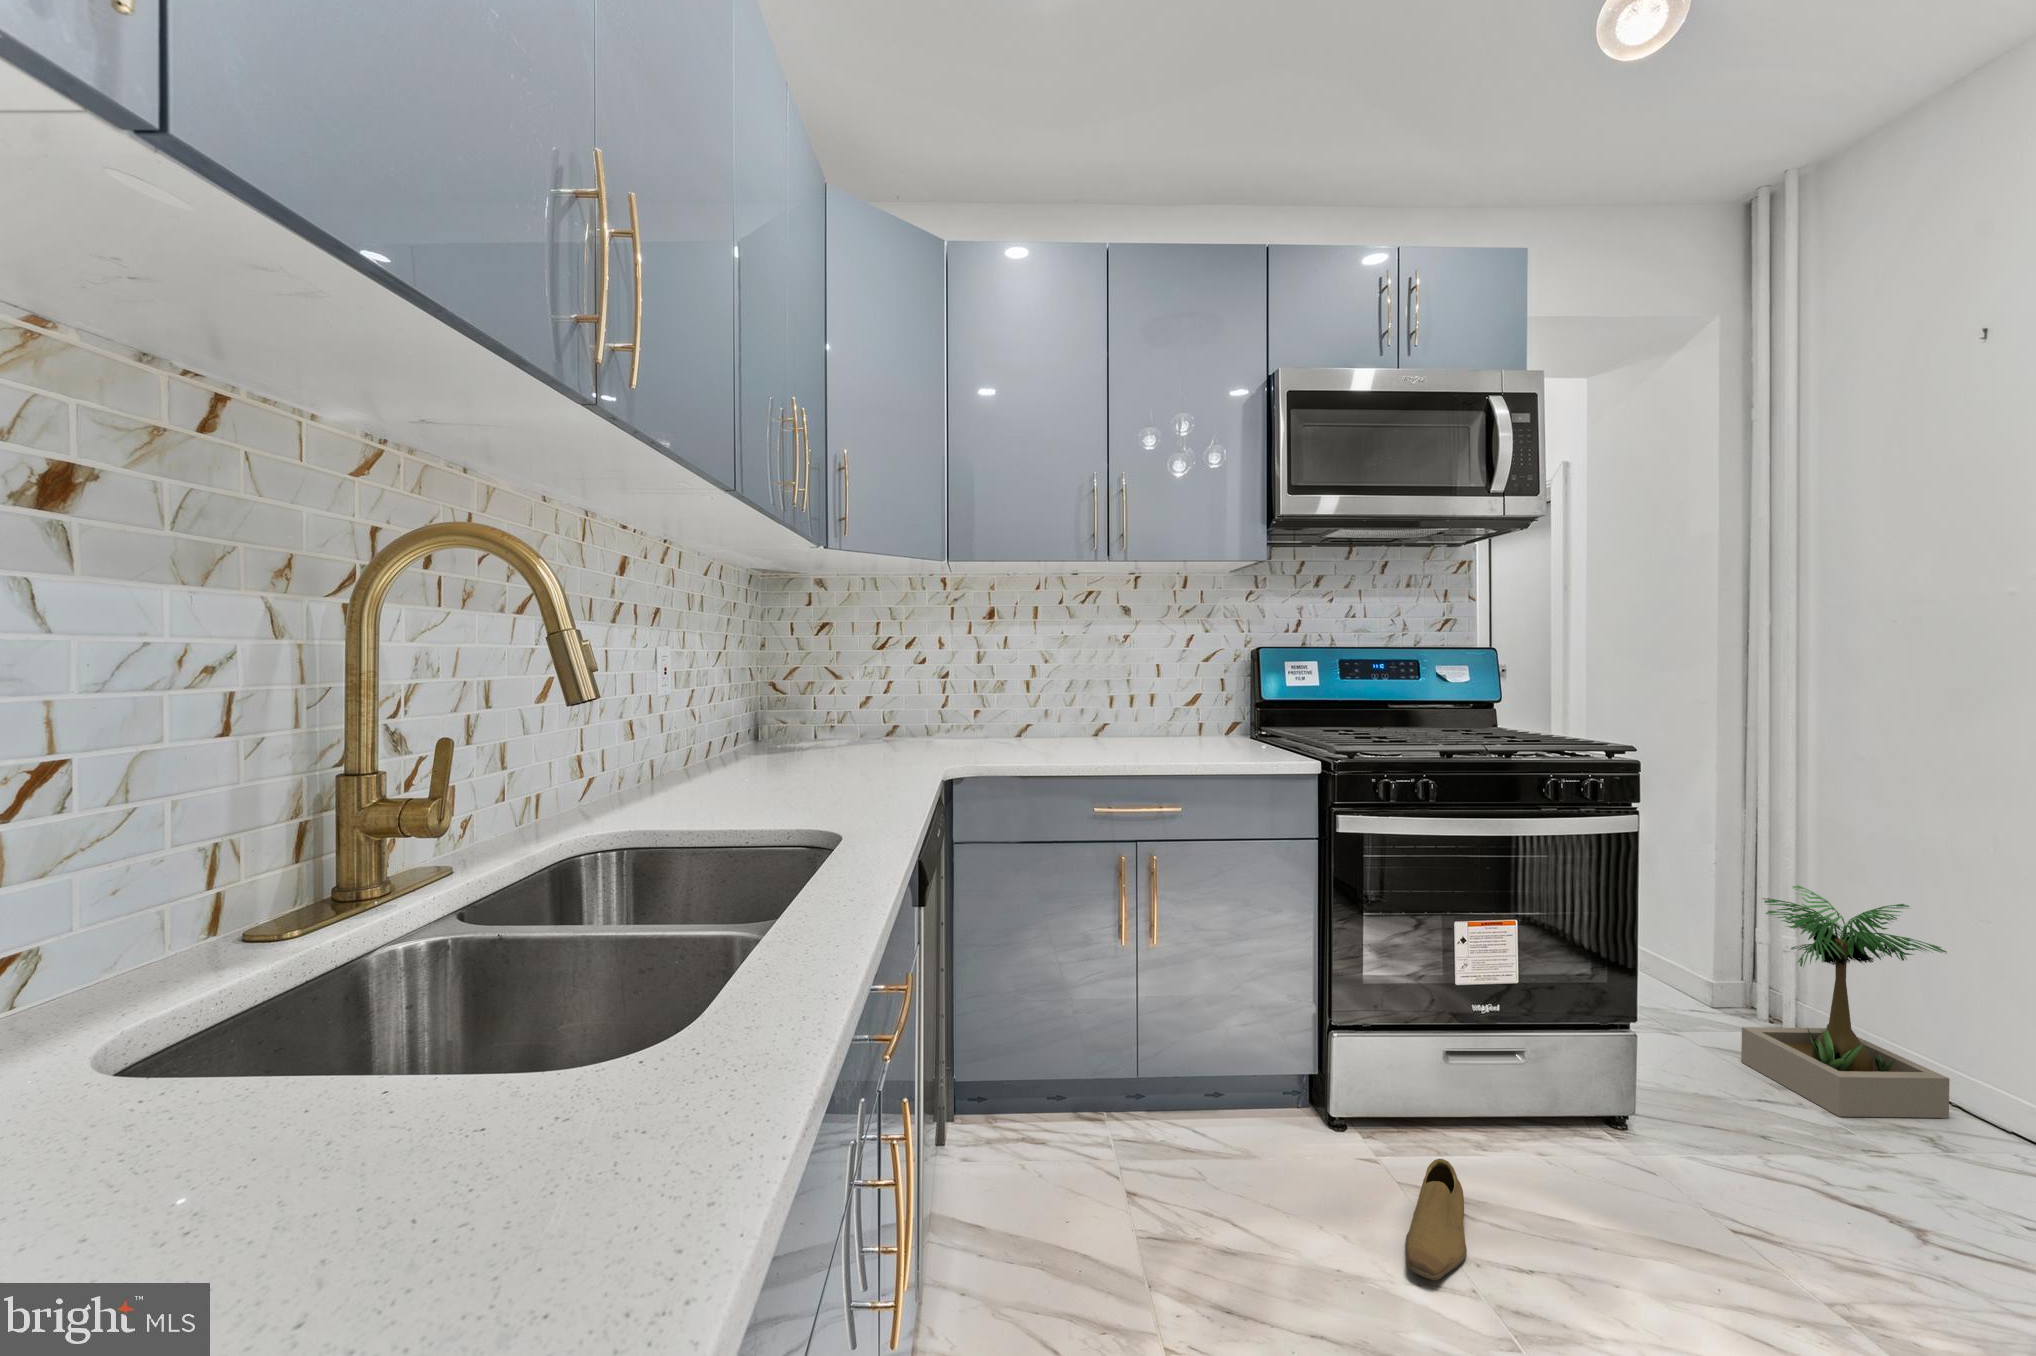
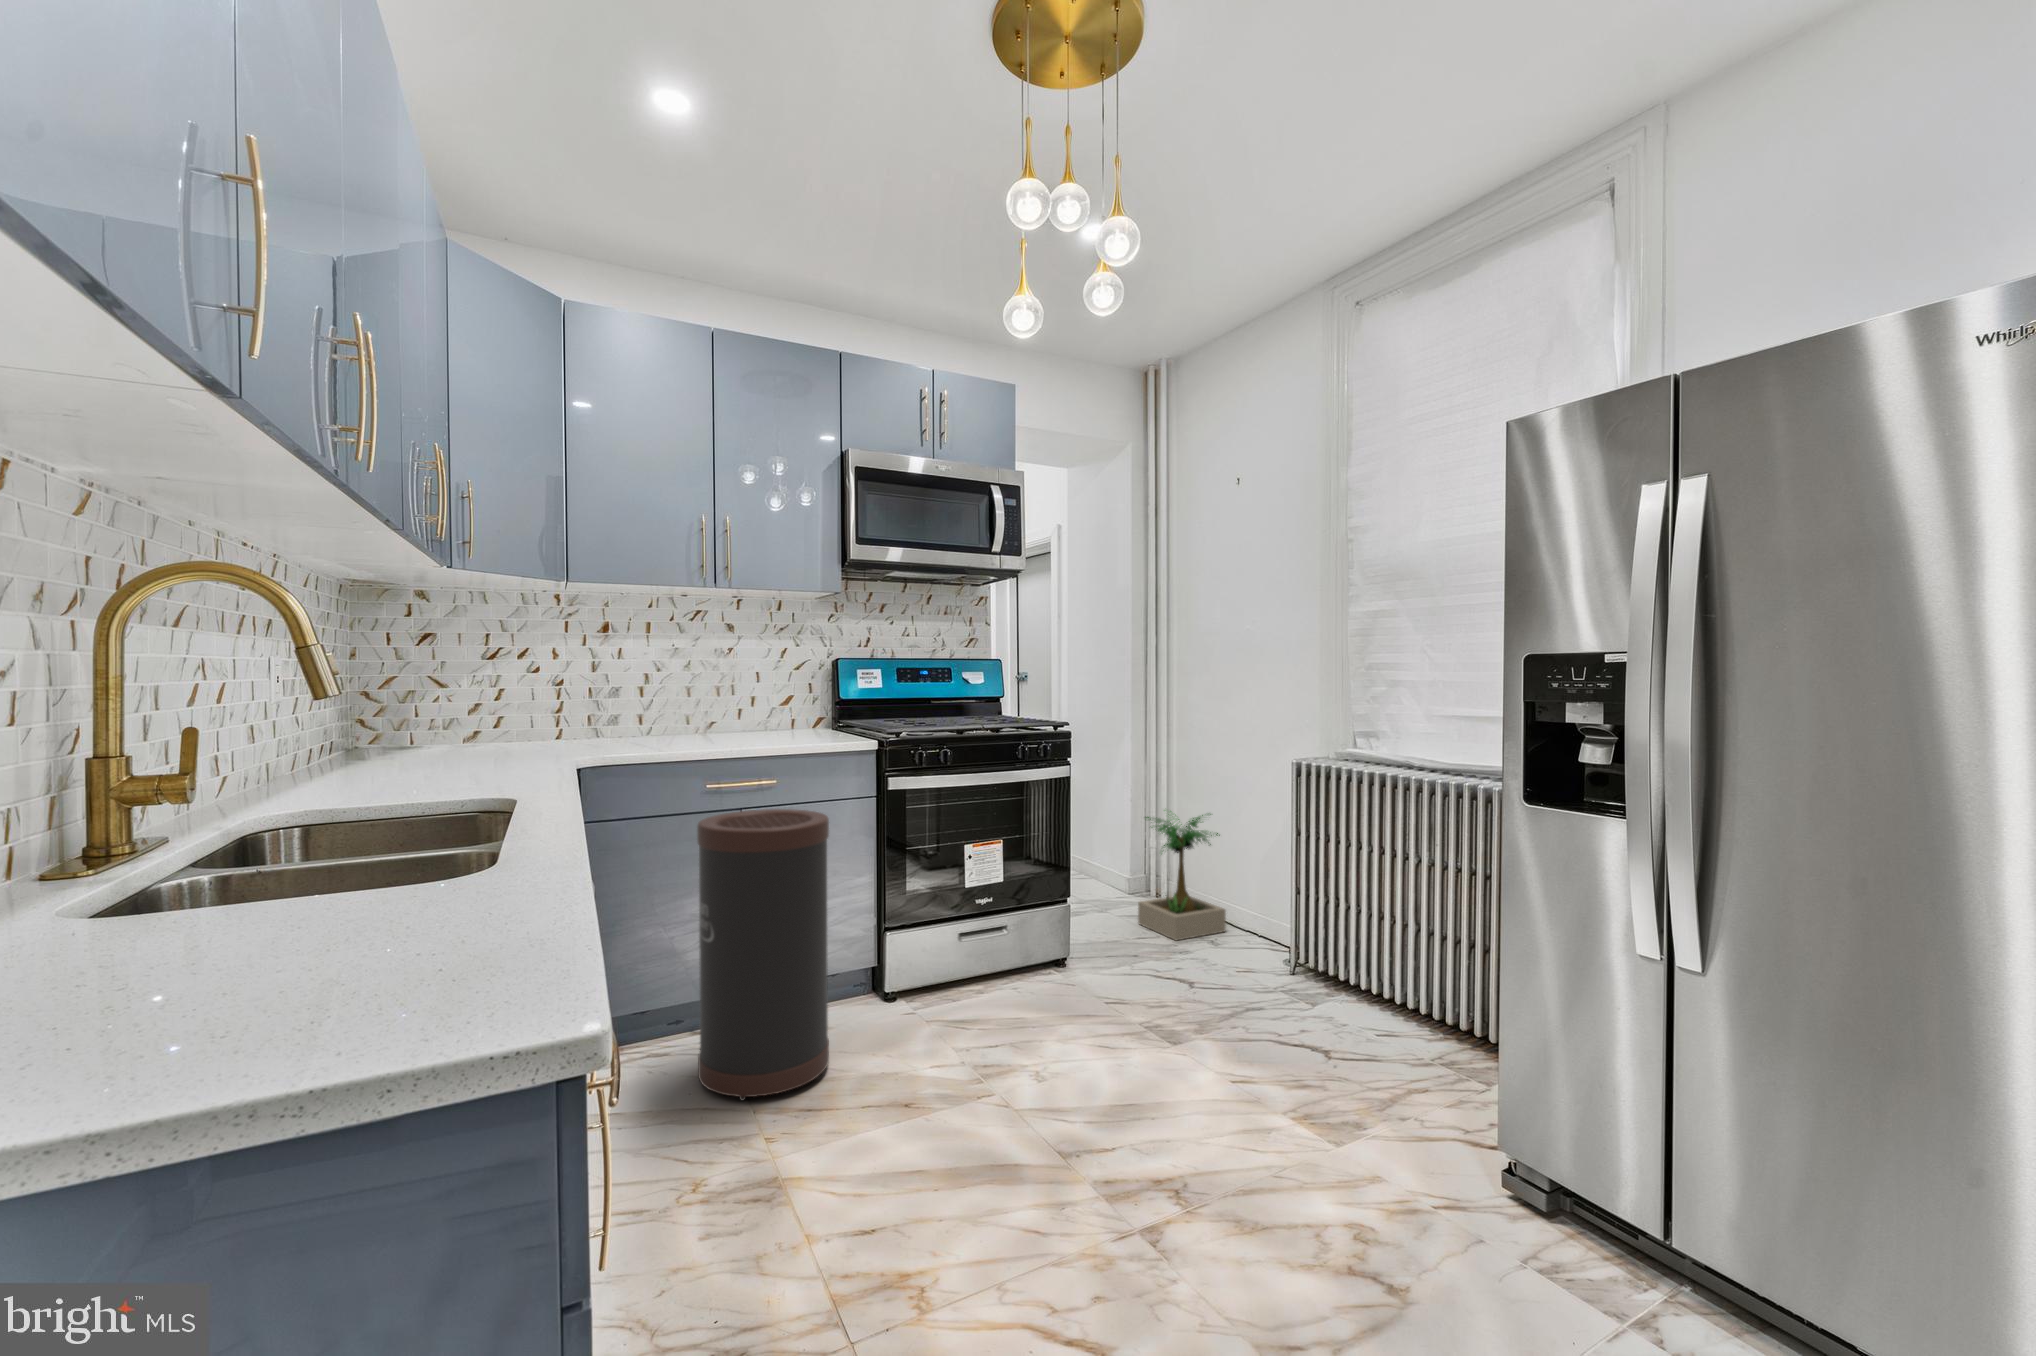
trash can: none [1065,851,1250,1294] -> present [697,809,829,1101]
shoe: present [1406,1159,1467,1280] -> none [926,992,964,1051]

